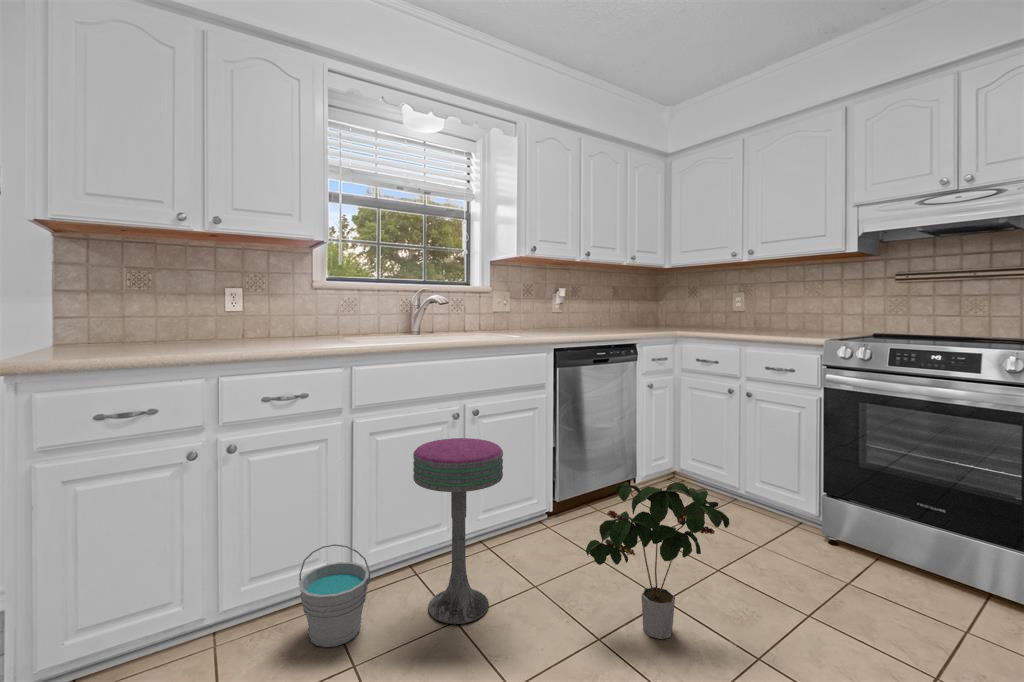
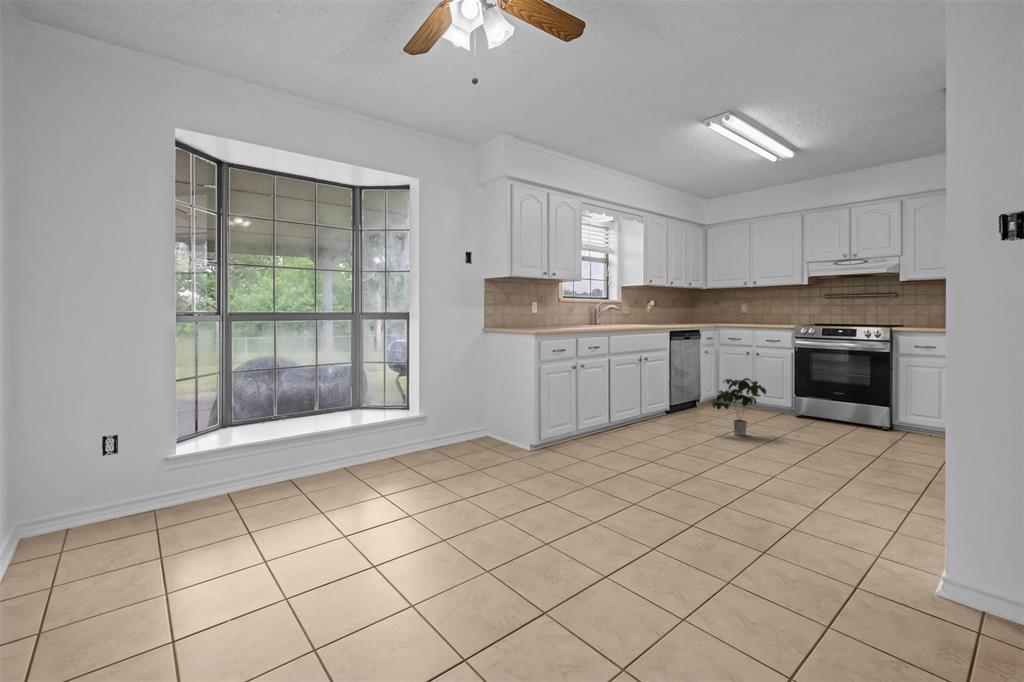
bar stool: present [413,438,503,624] -> none [641,366,678,435]
bucket: present [299,544,370,647] -> none [607,403,634,440]

